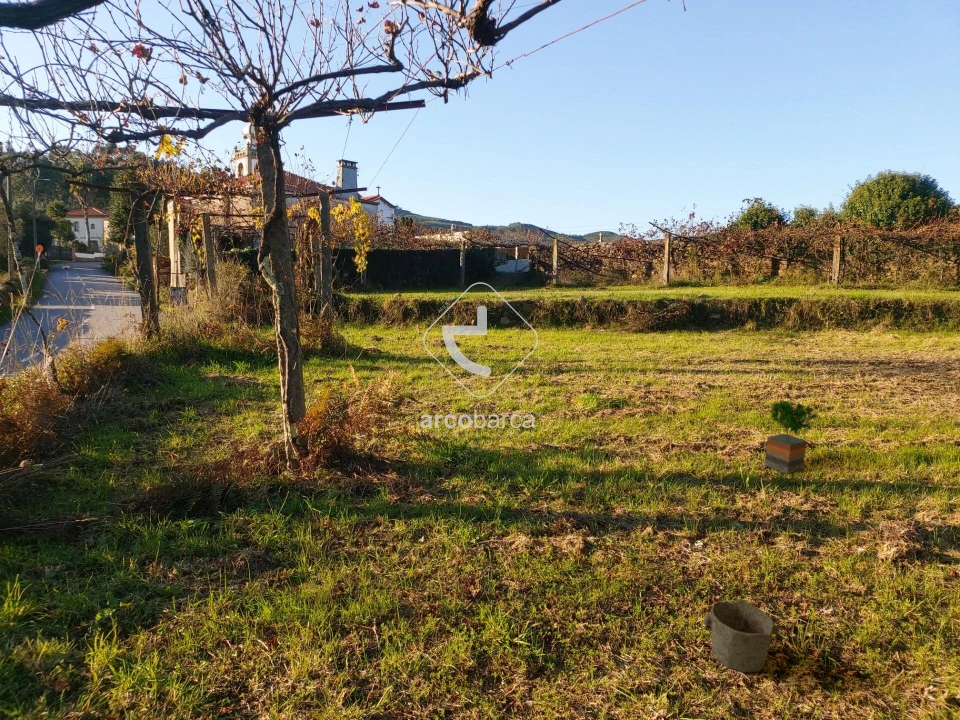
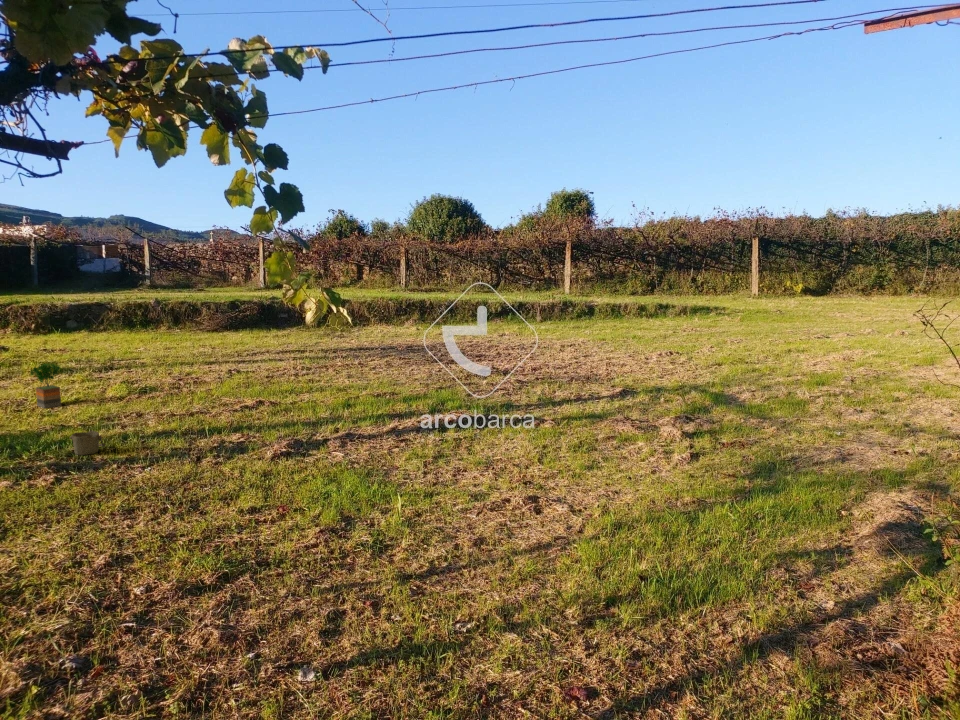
potted tree: present [765,401,818,474] -> present [31,364,65,408]

